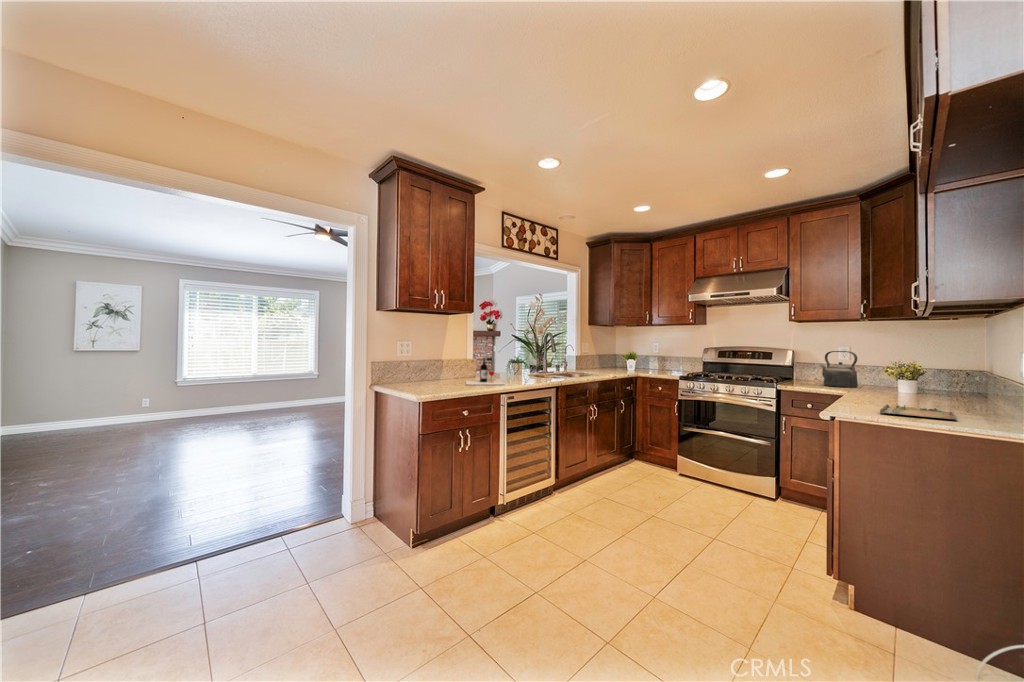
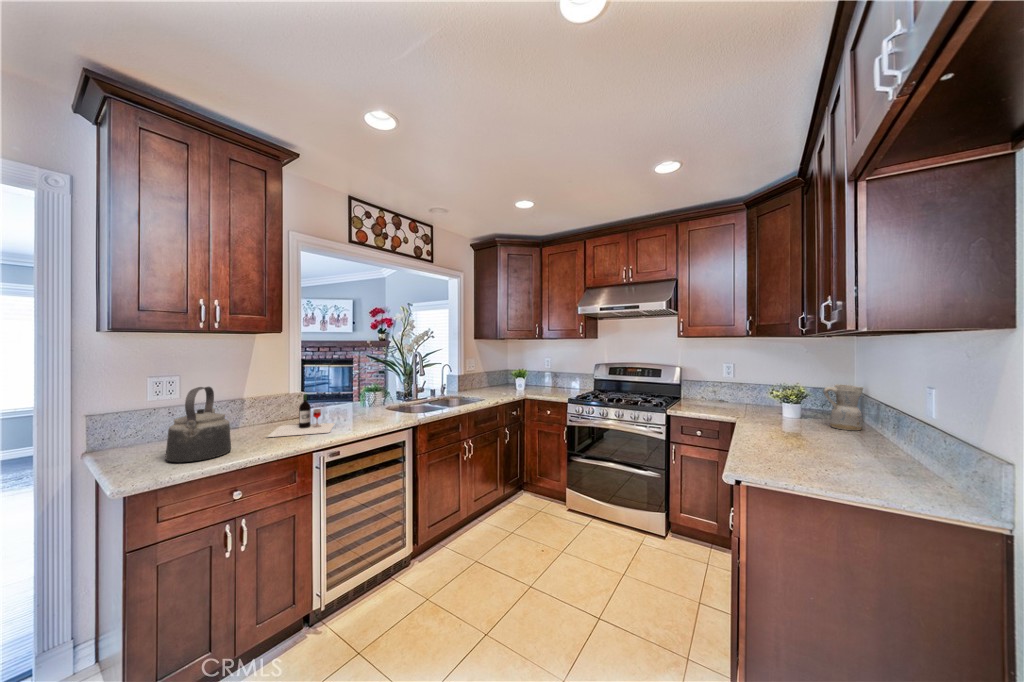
kettle: present [820,351,858,388] -> present [165,387,231,462]
ceramic pitcher: none [937,359,979,400] -> present [823,385,863,430]
tray: present [880,405,956,420] -> none [790,453,889,491]

